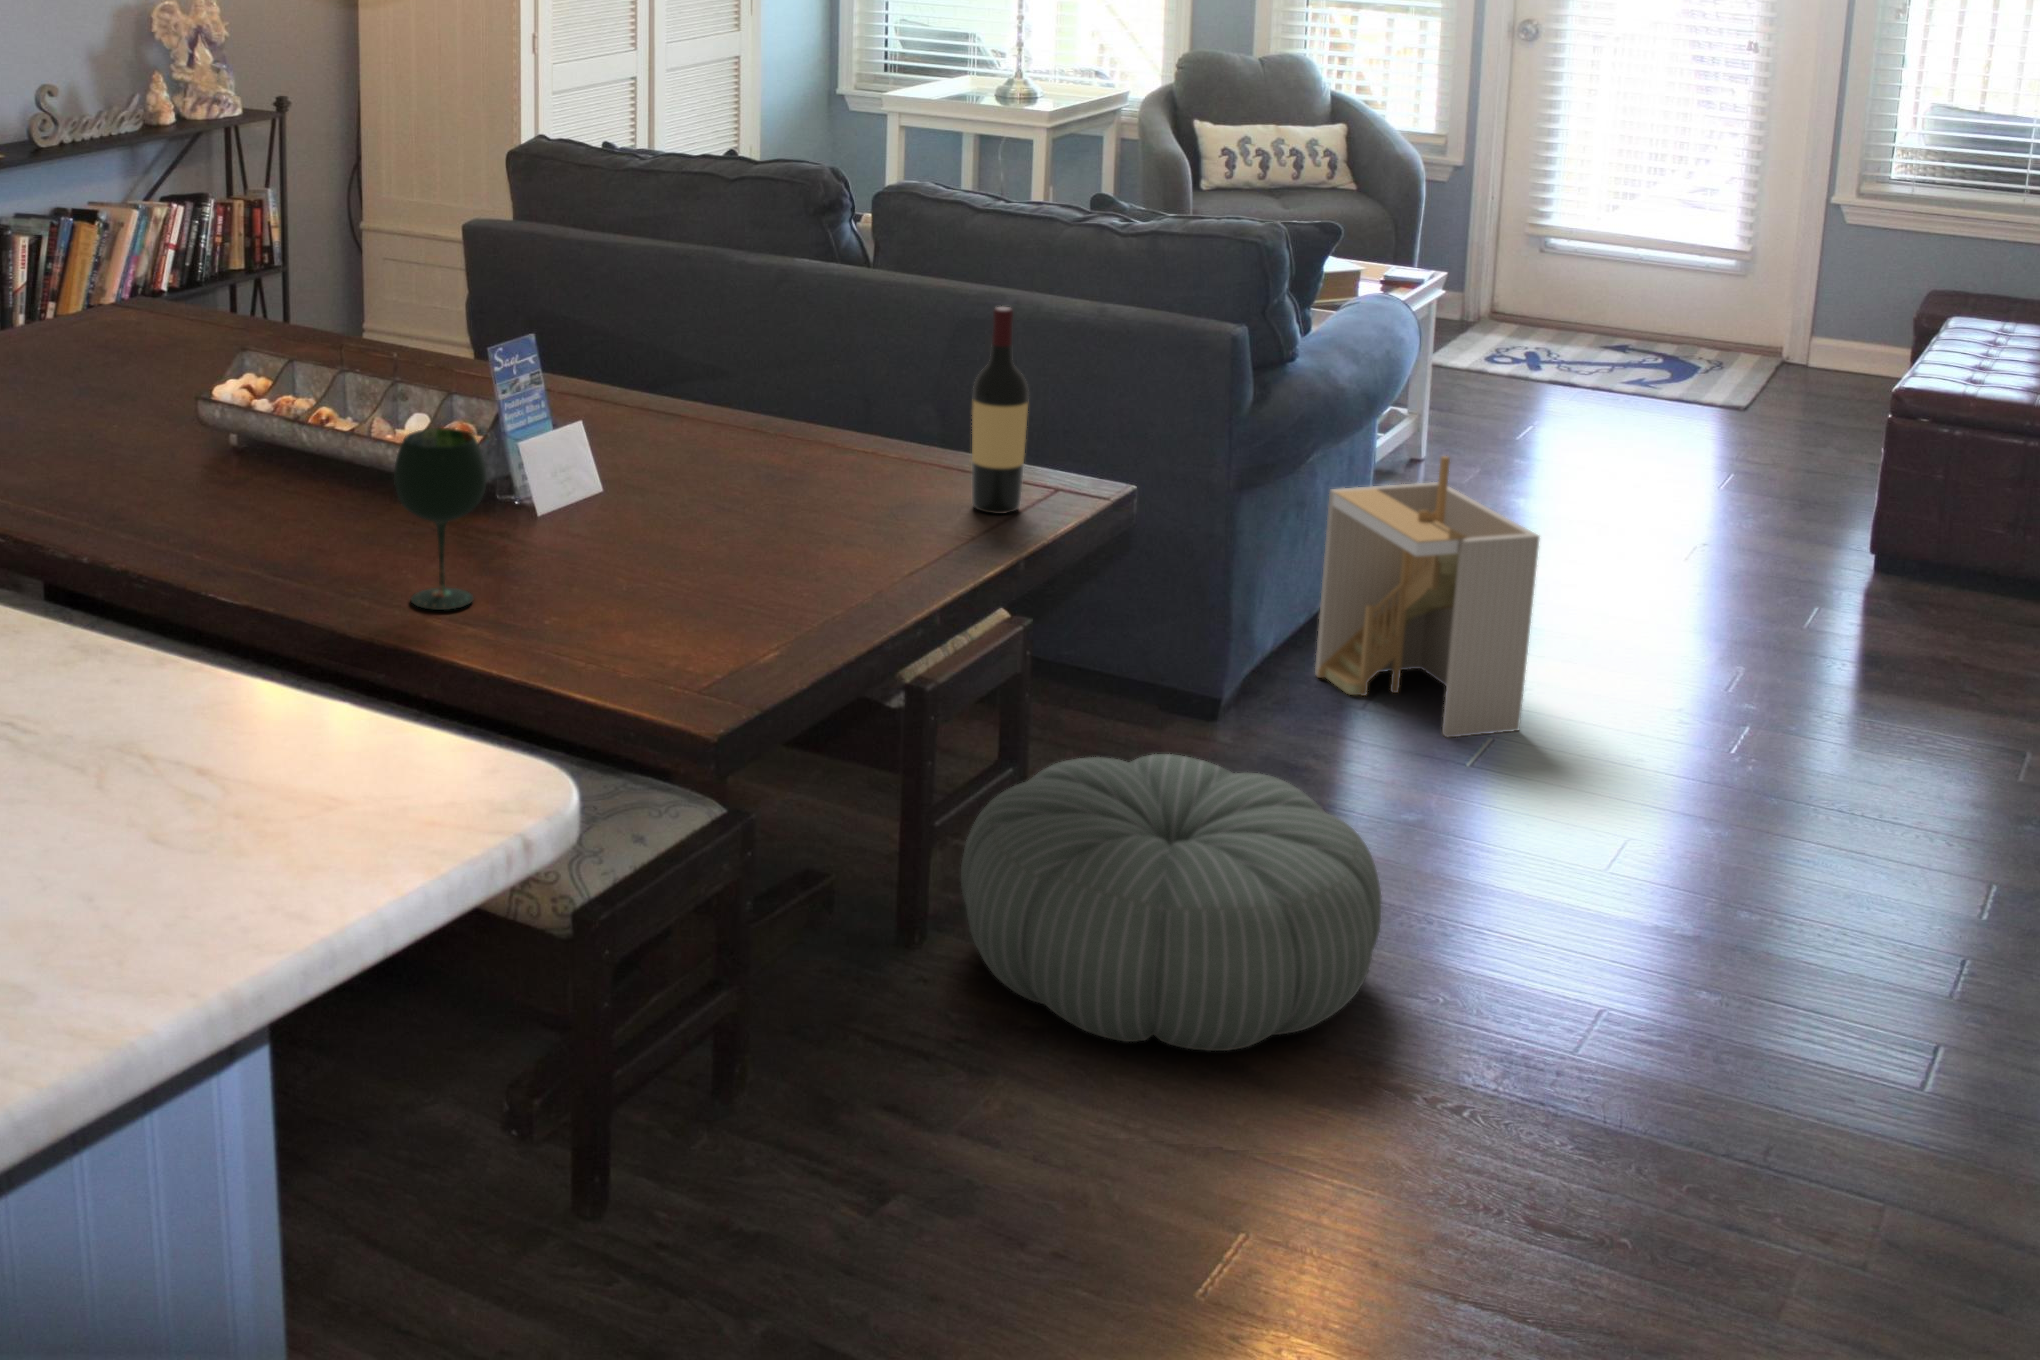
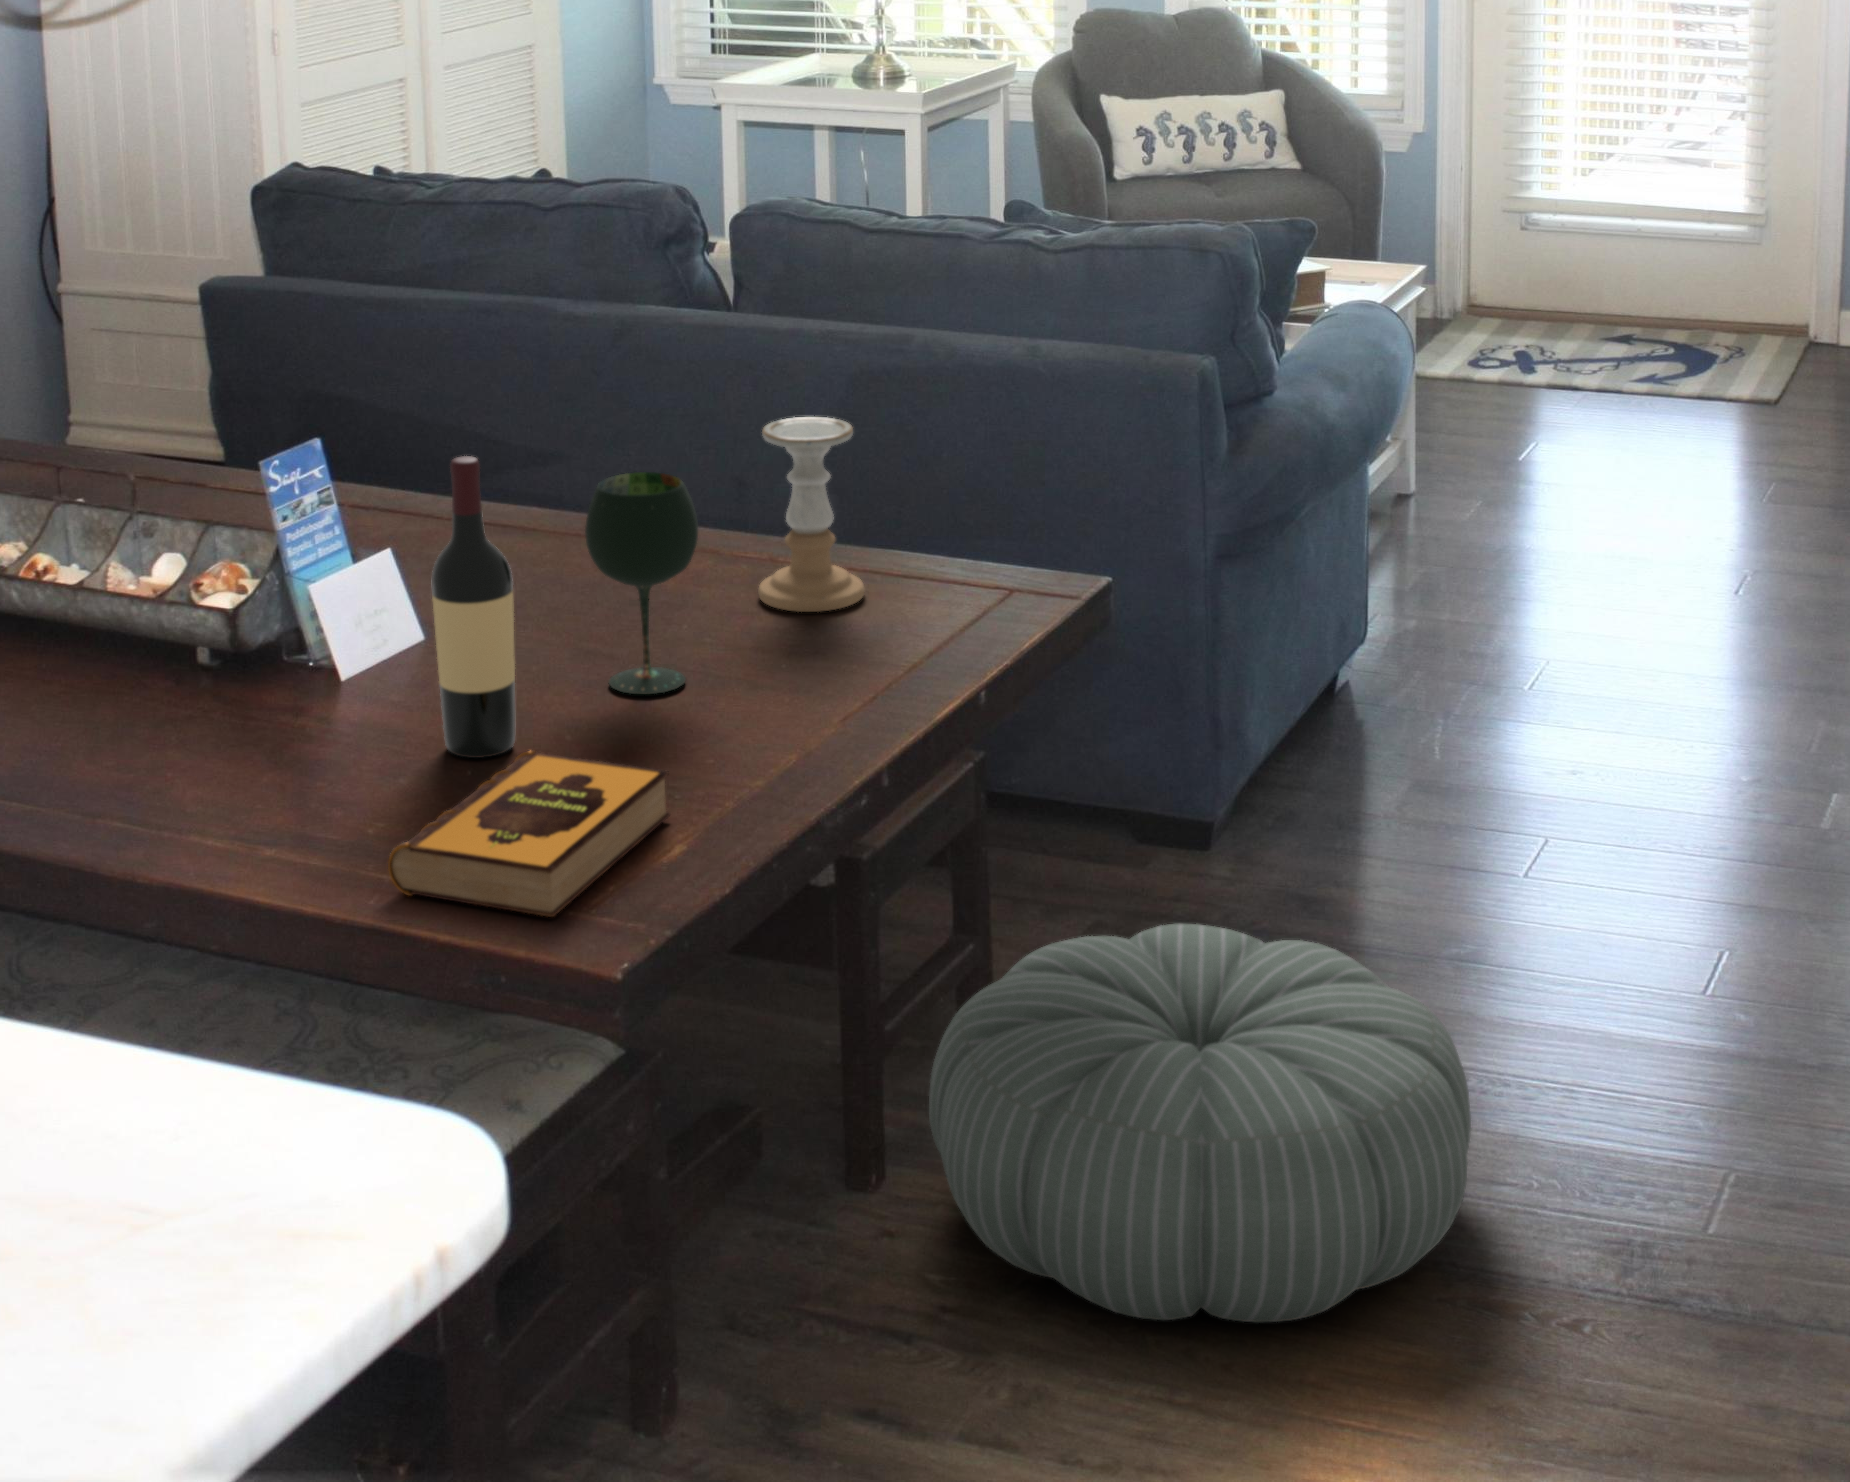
wine bottle: present [972,306,1029,514] -> present [432,456,515,758]
candle holder: none [858,344,939,492] -> present [758,417,864,612]
wine glass: present [394,428,487,610] -> present [585,472,698,695]
storage bin: present [1315,456,1539,737] -> none [1326,503,1593,858]
hardback book: none [556,569,768,684] -> present [388,751,670,917]

